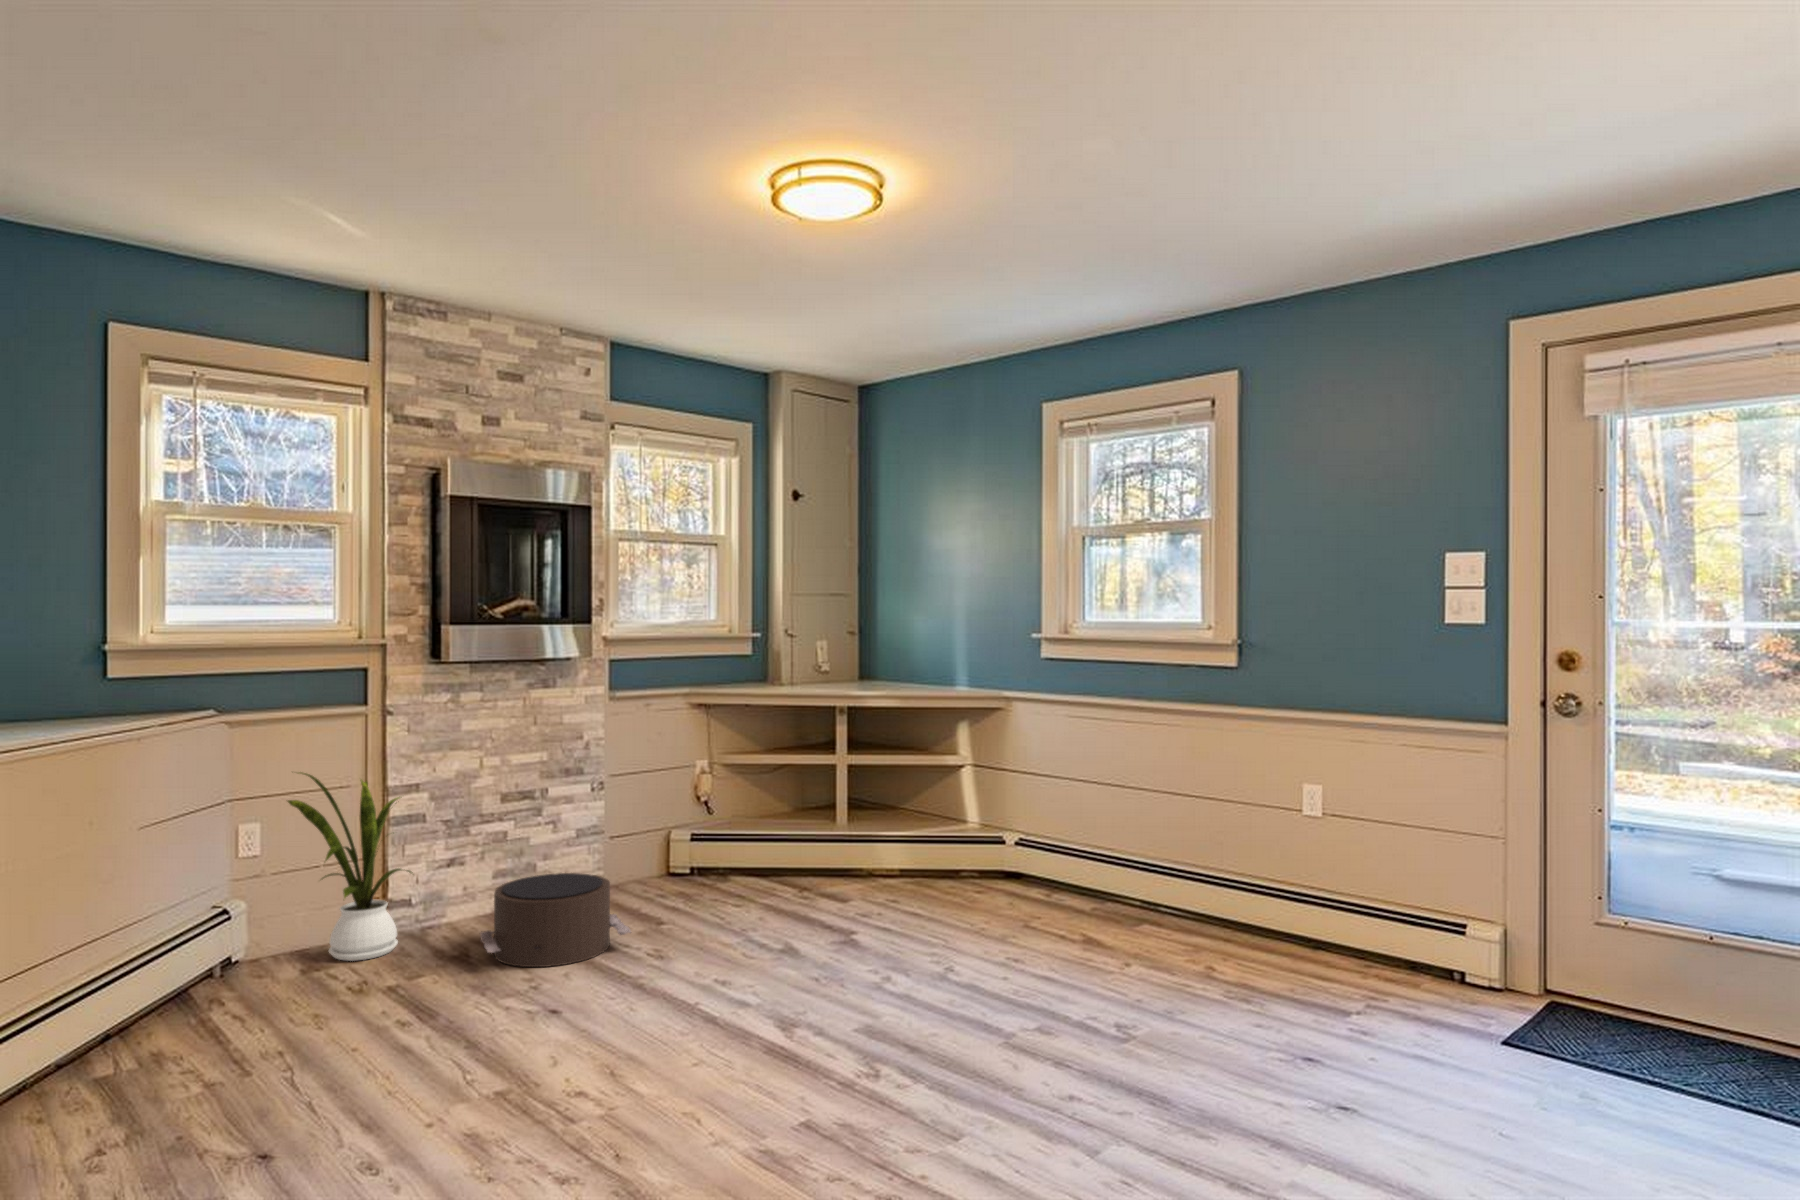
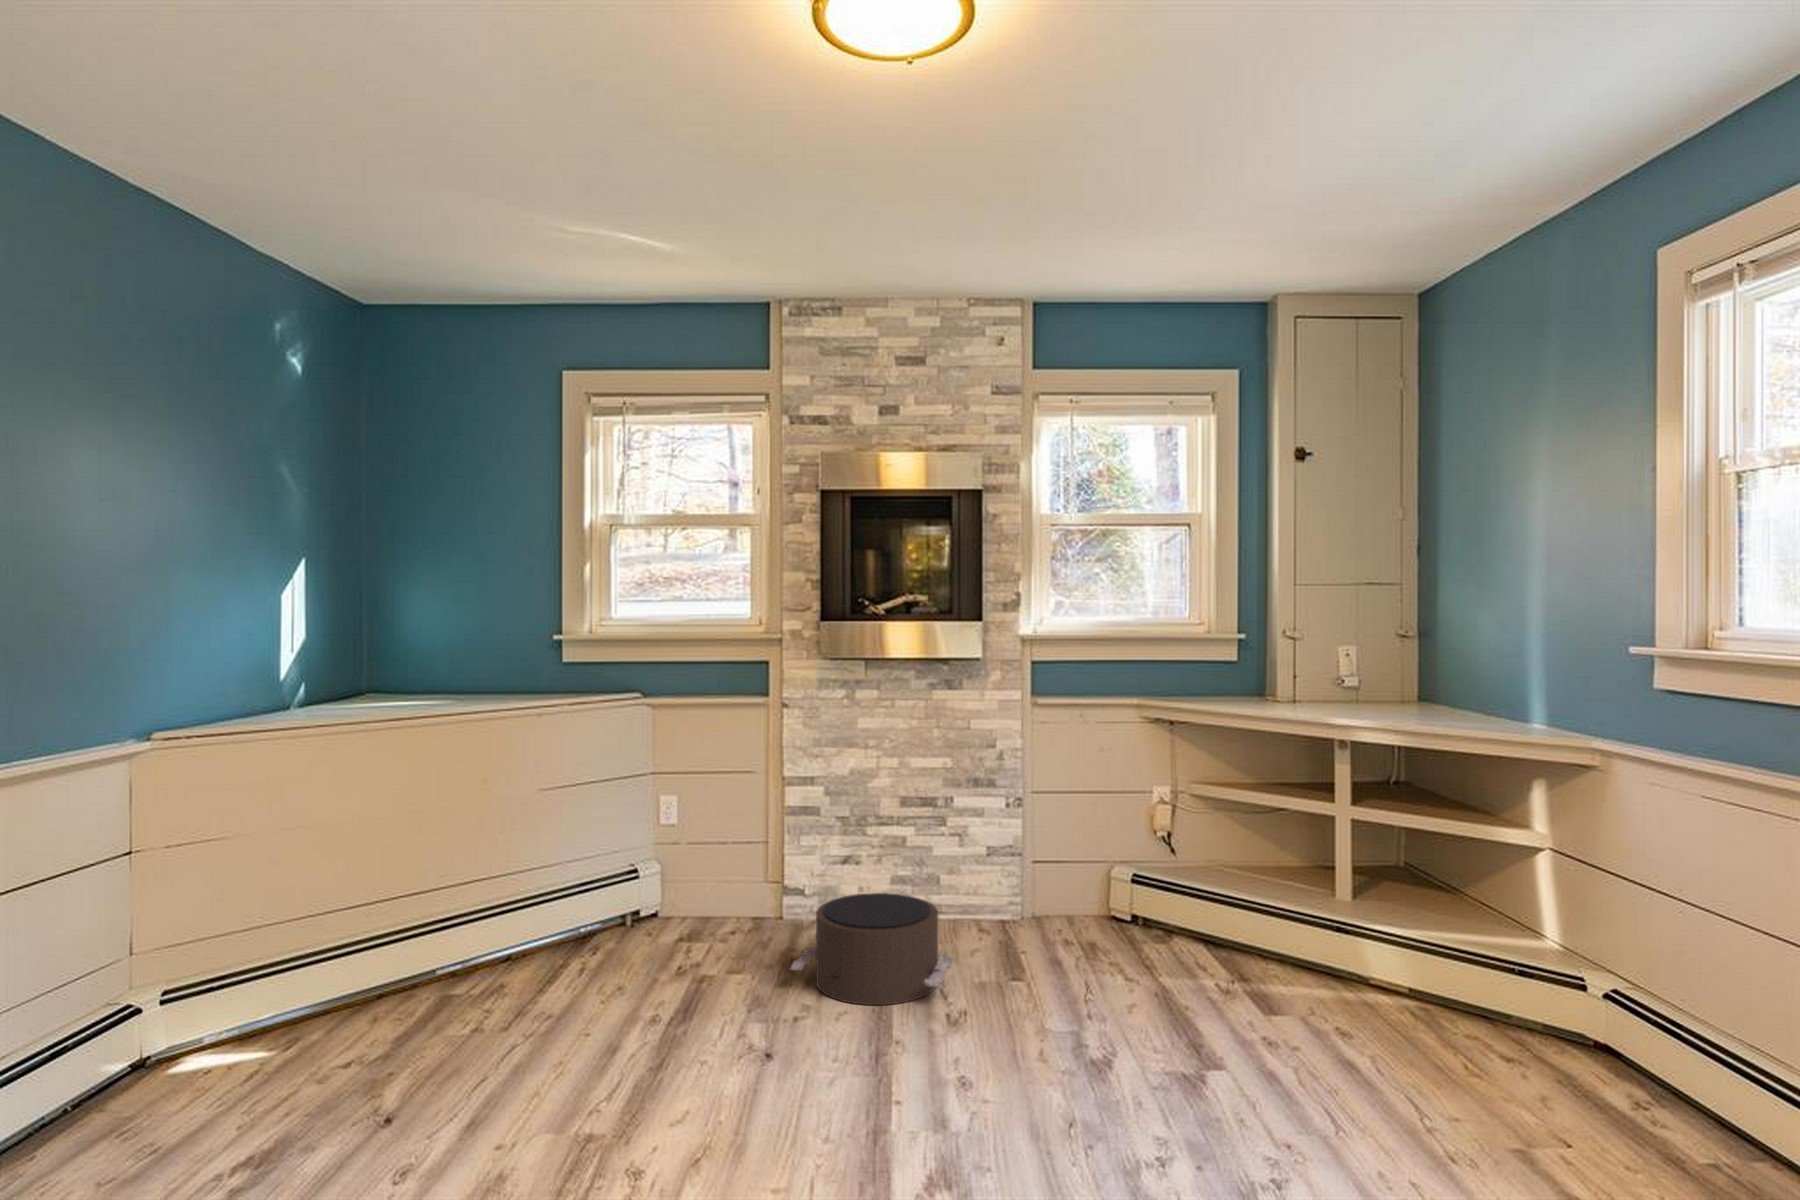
house plant: present [288,772,413,961] -> none [676,754,799,943]

